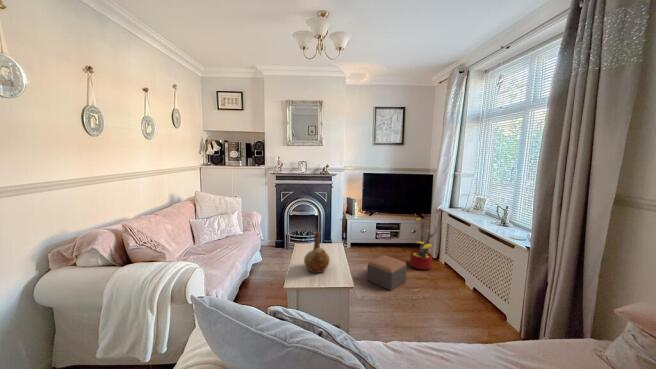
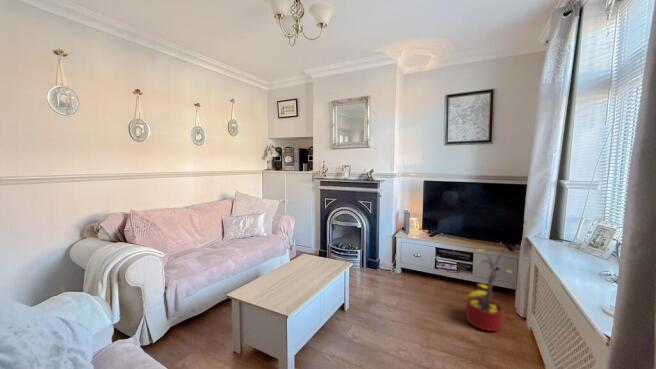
vase: present [304,232,330,274] -> none [261,242,292,293]
footstool: present [367,255,407,290] -> none [383,292,439,344]

